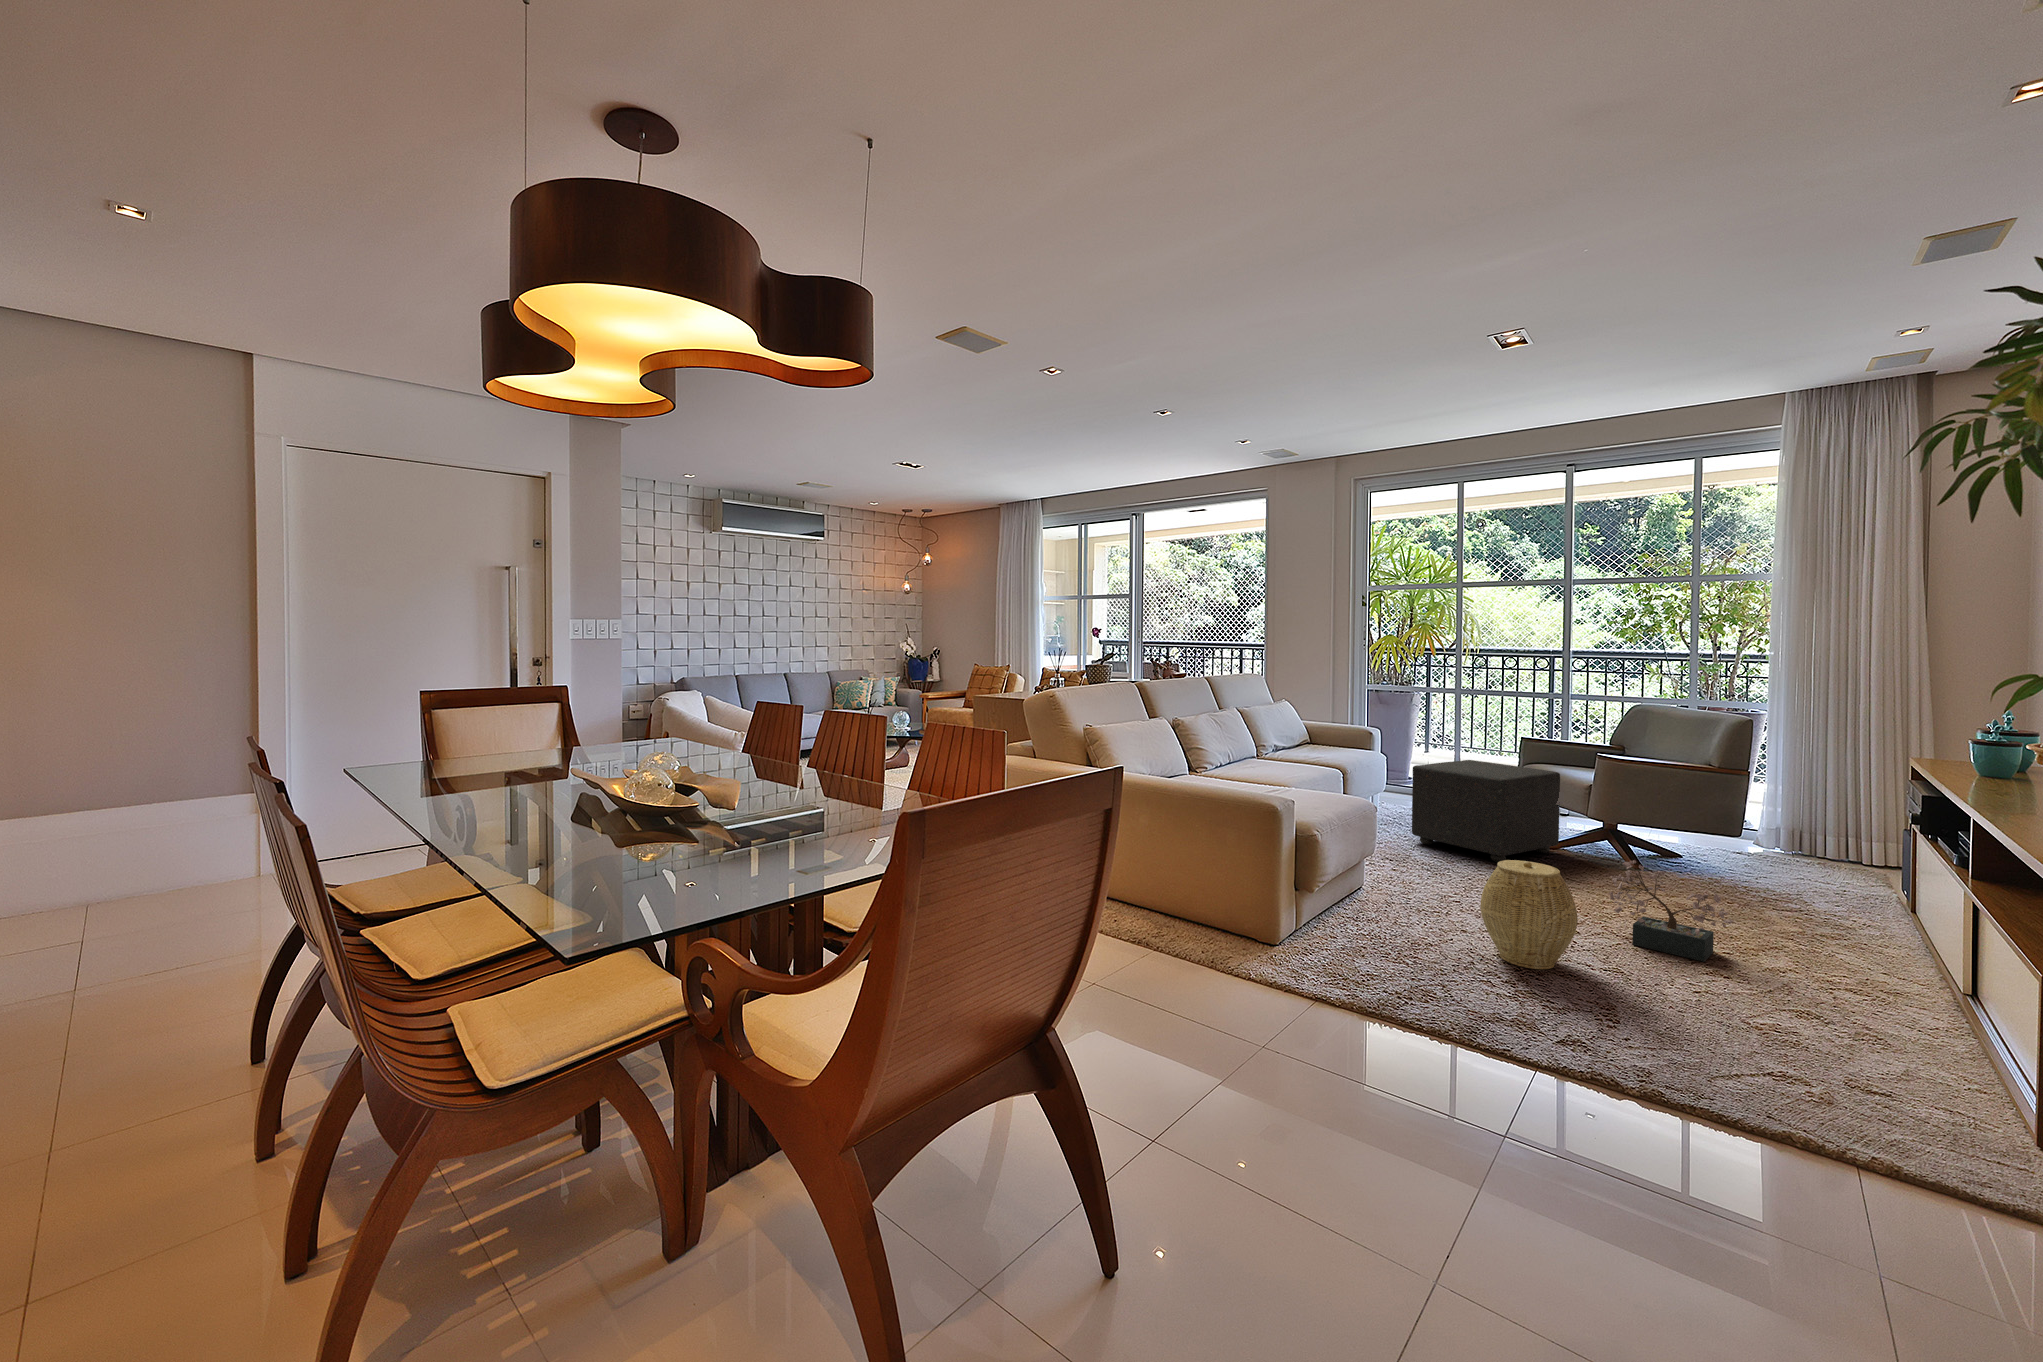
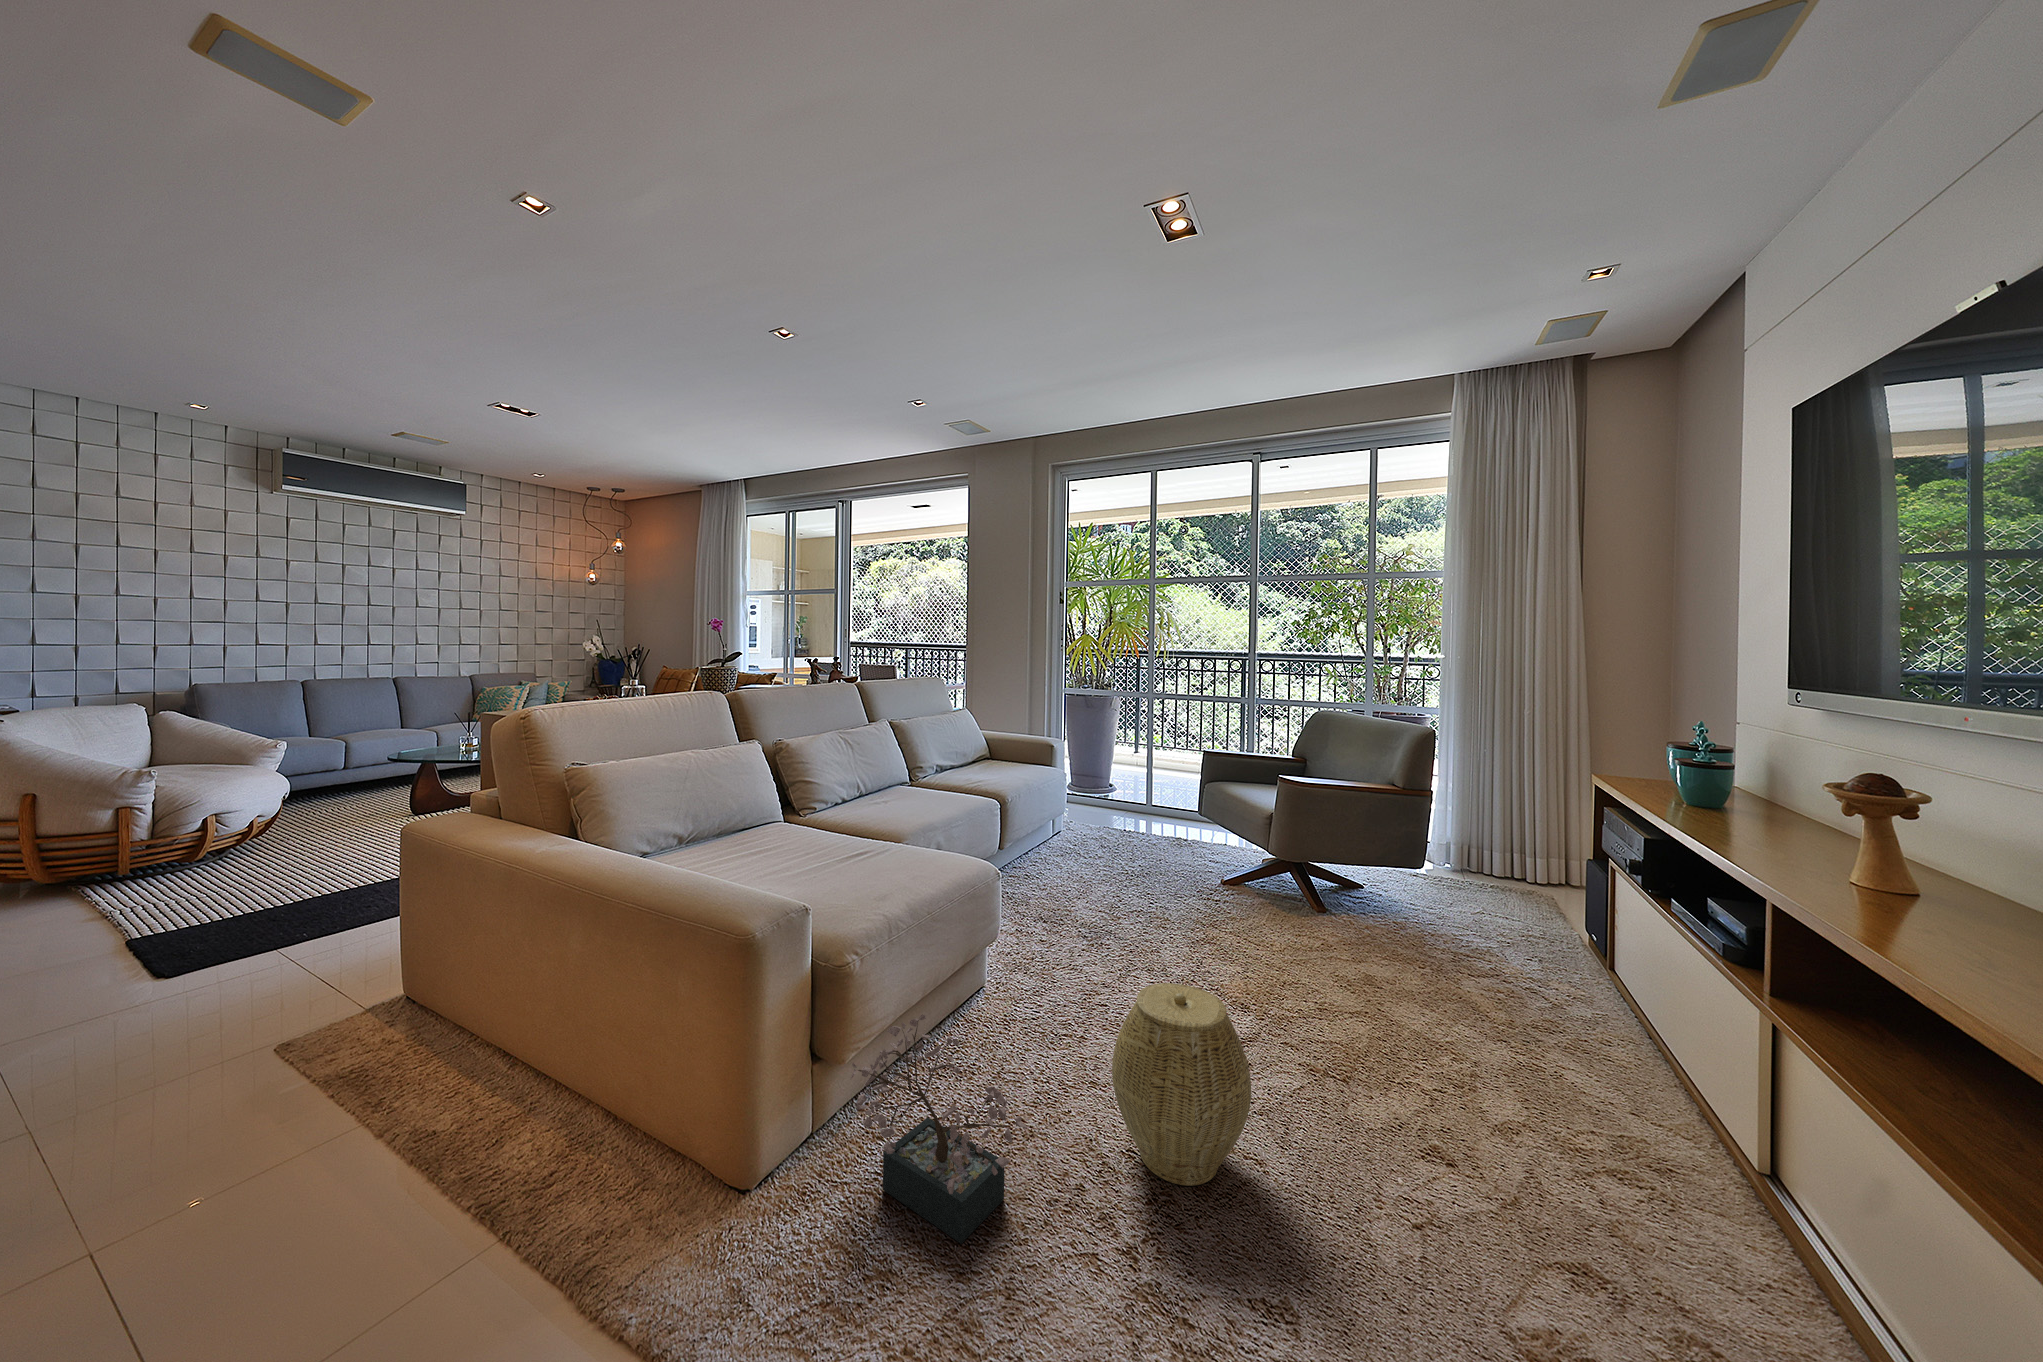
ottoman: present [1412,760,1560,862] -> none [1082,779,1242,914]
decorative plant: present [1609,860,1733,962] -> present [851,1015,1027,1244]

